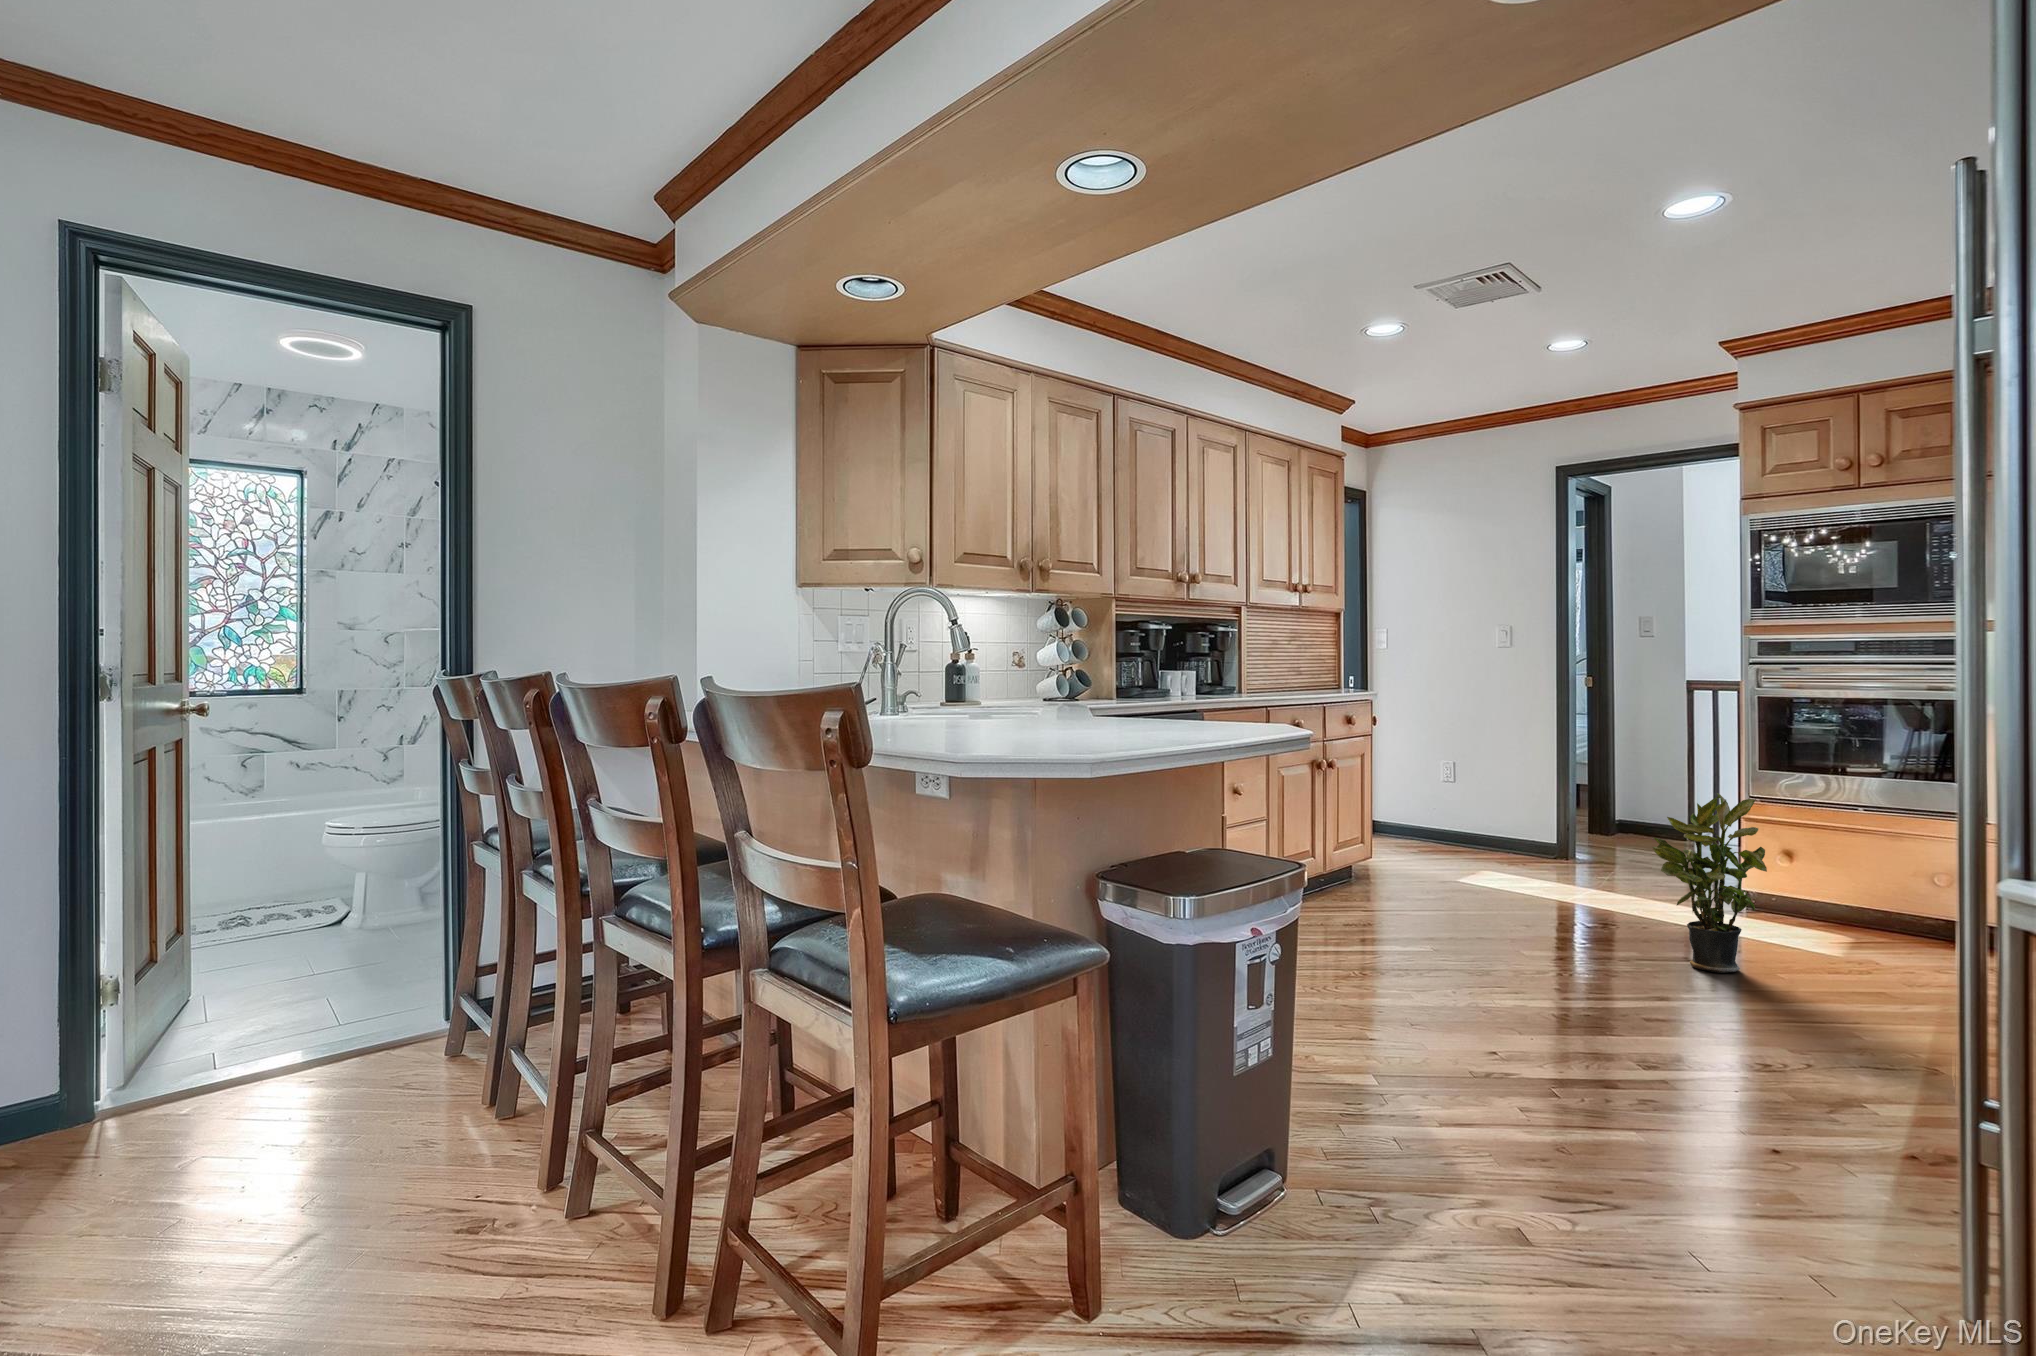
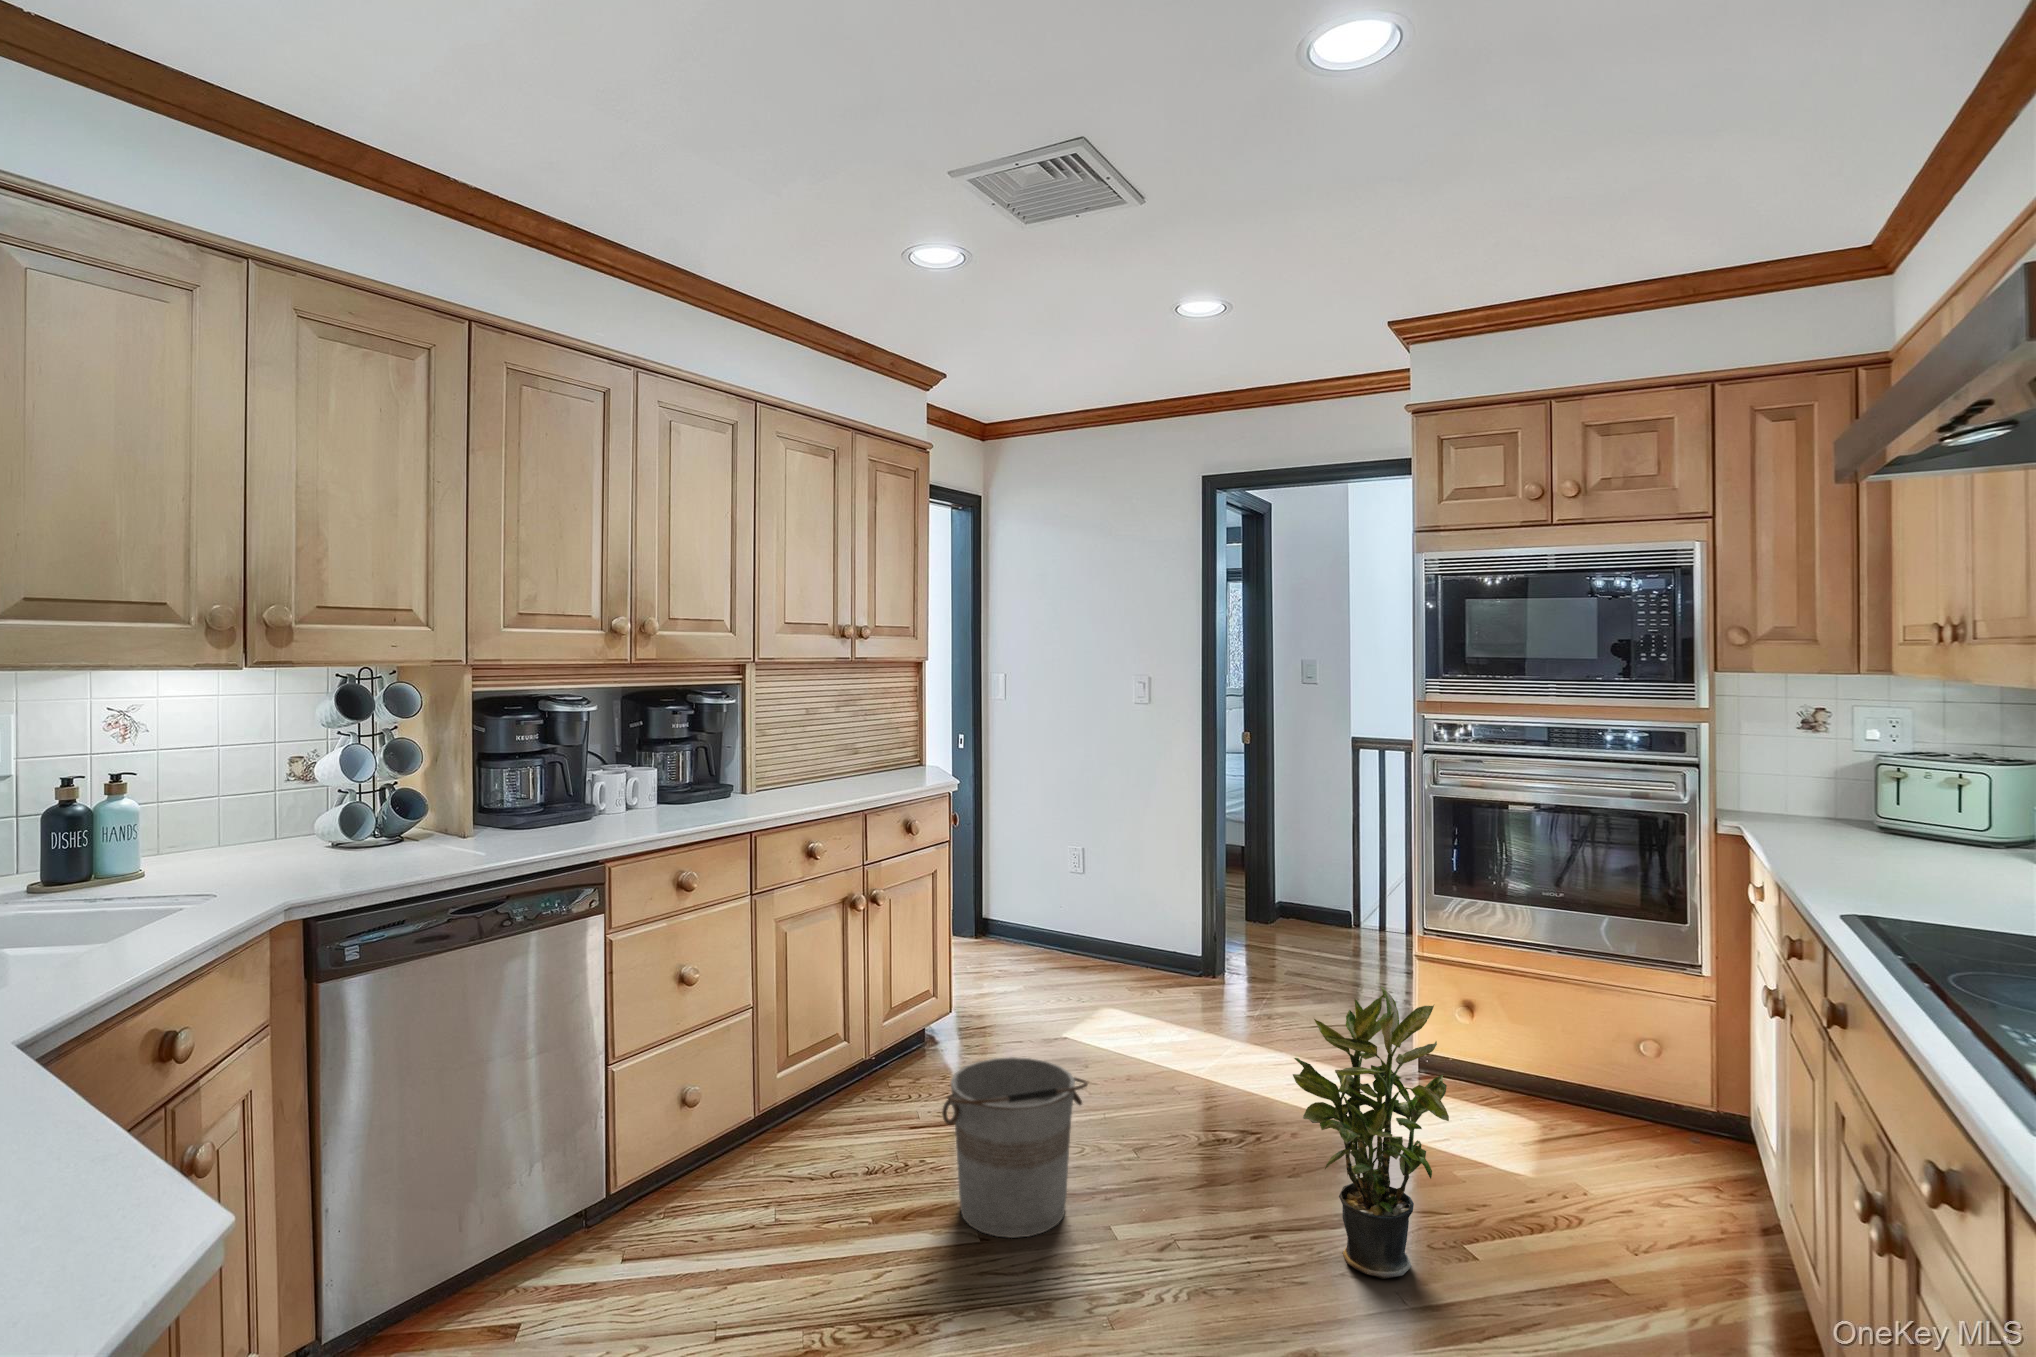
bucket: none [1404,850,1504,947] -> present [942,1057,1088,1238]

